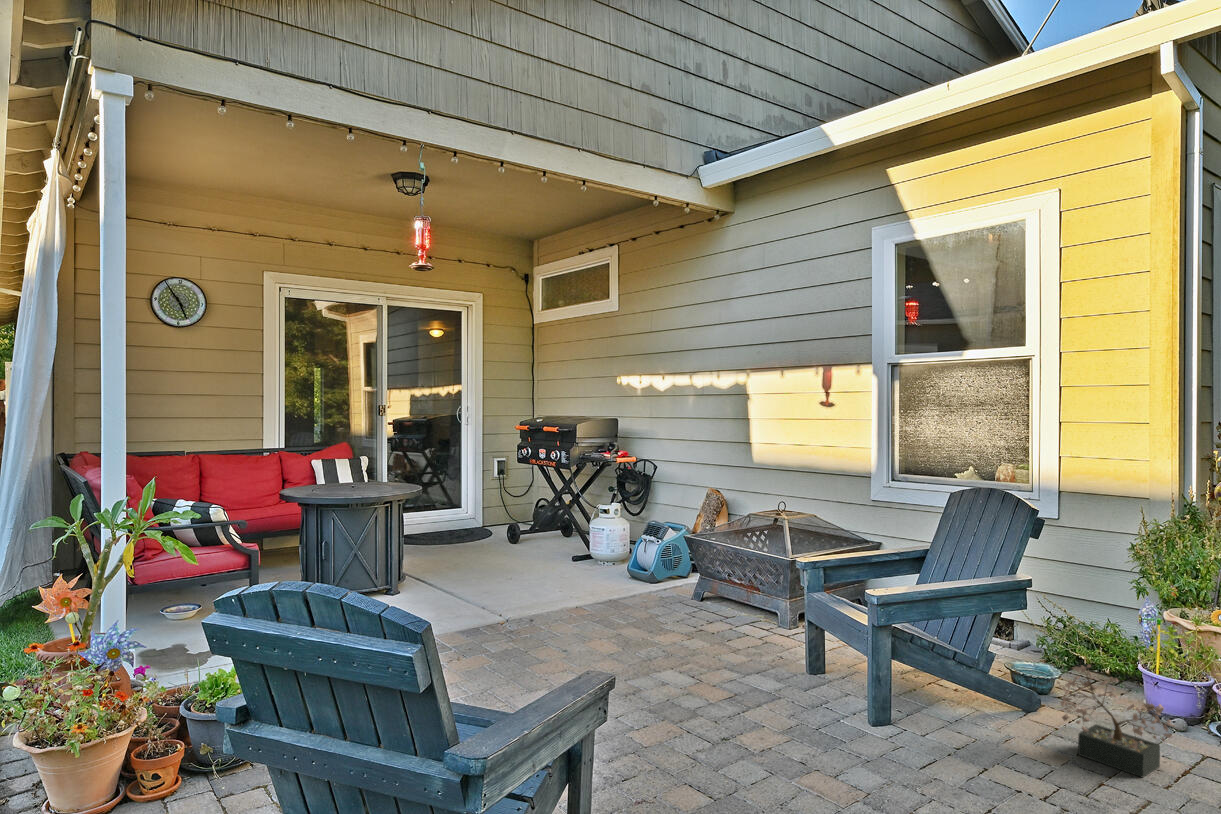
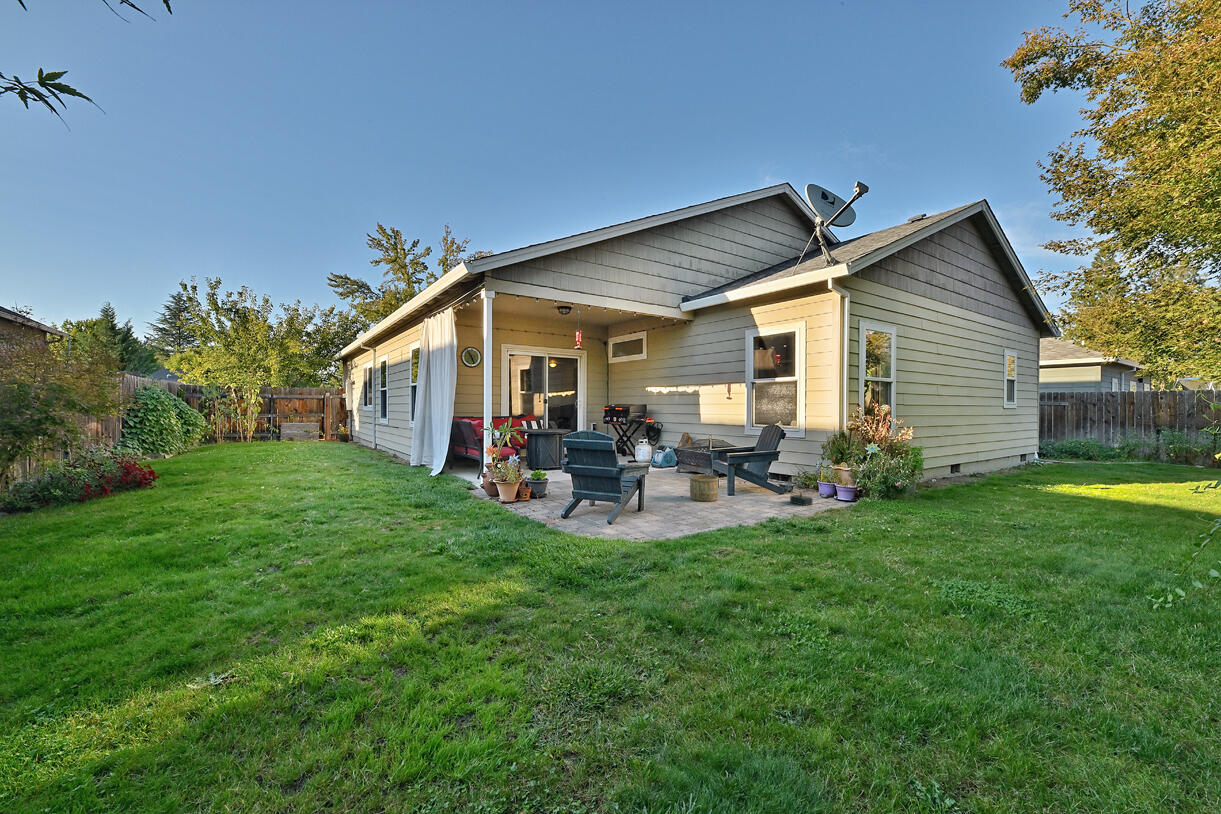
wooden bucket: none [742,651,840,756] -> present [689,474,719,501]

